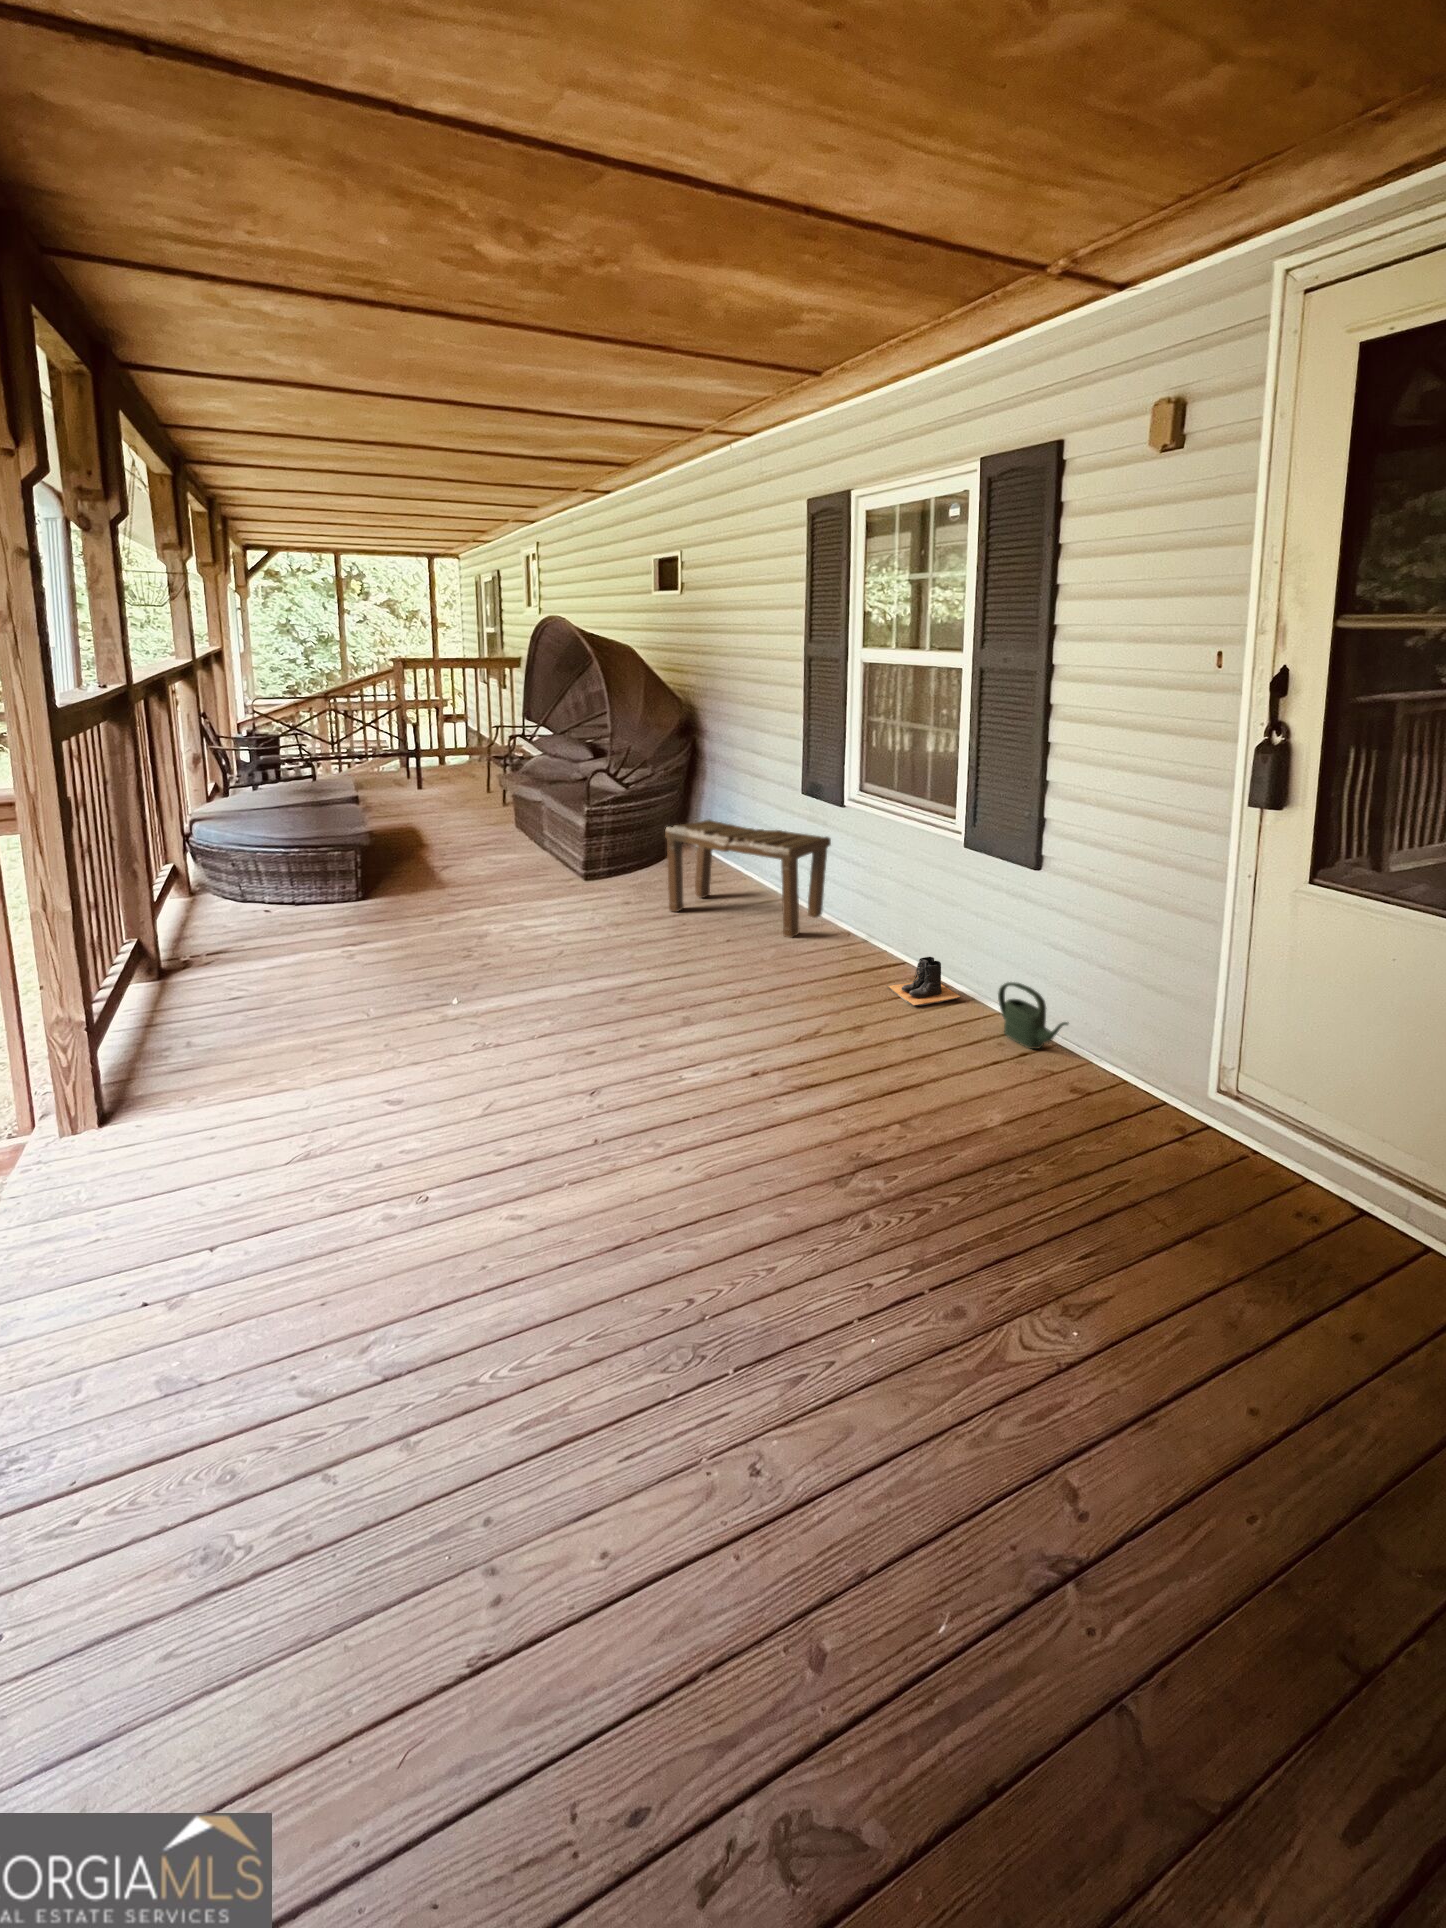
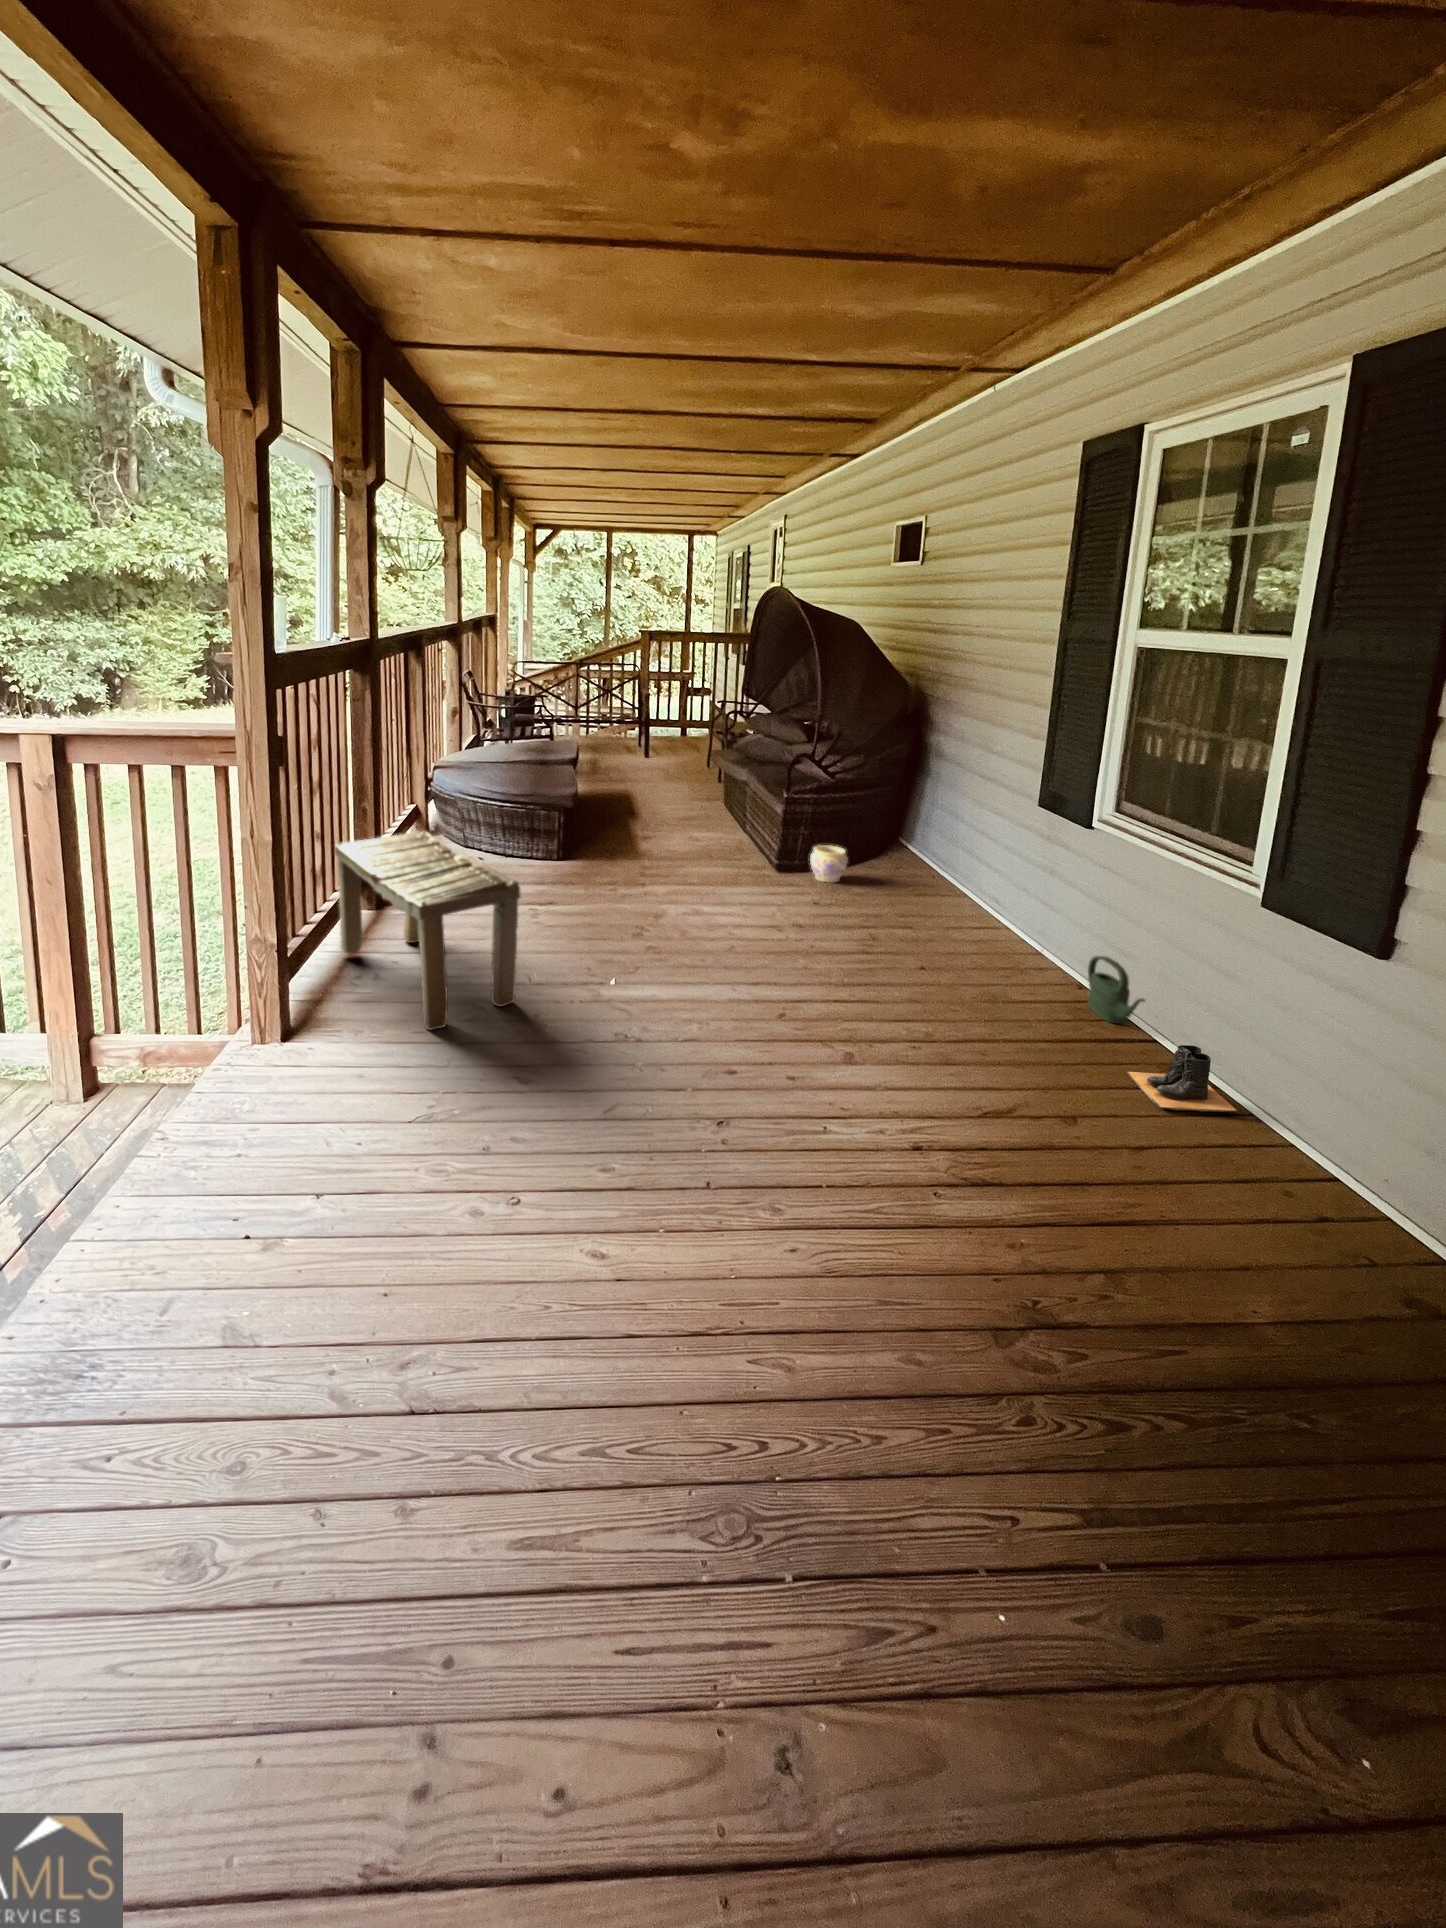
bench: present [665,820,831,938] -> present [335,831,520,1030]
planter: none [612,849,645,882] -> present [810,845,848,883]
watering can: present [998,982,1068,1049] -> present [1088,956,1145,1023]

